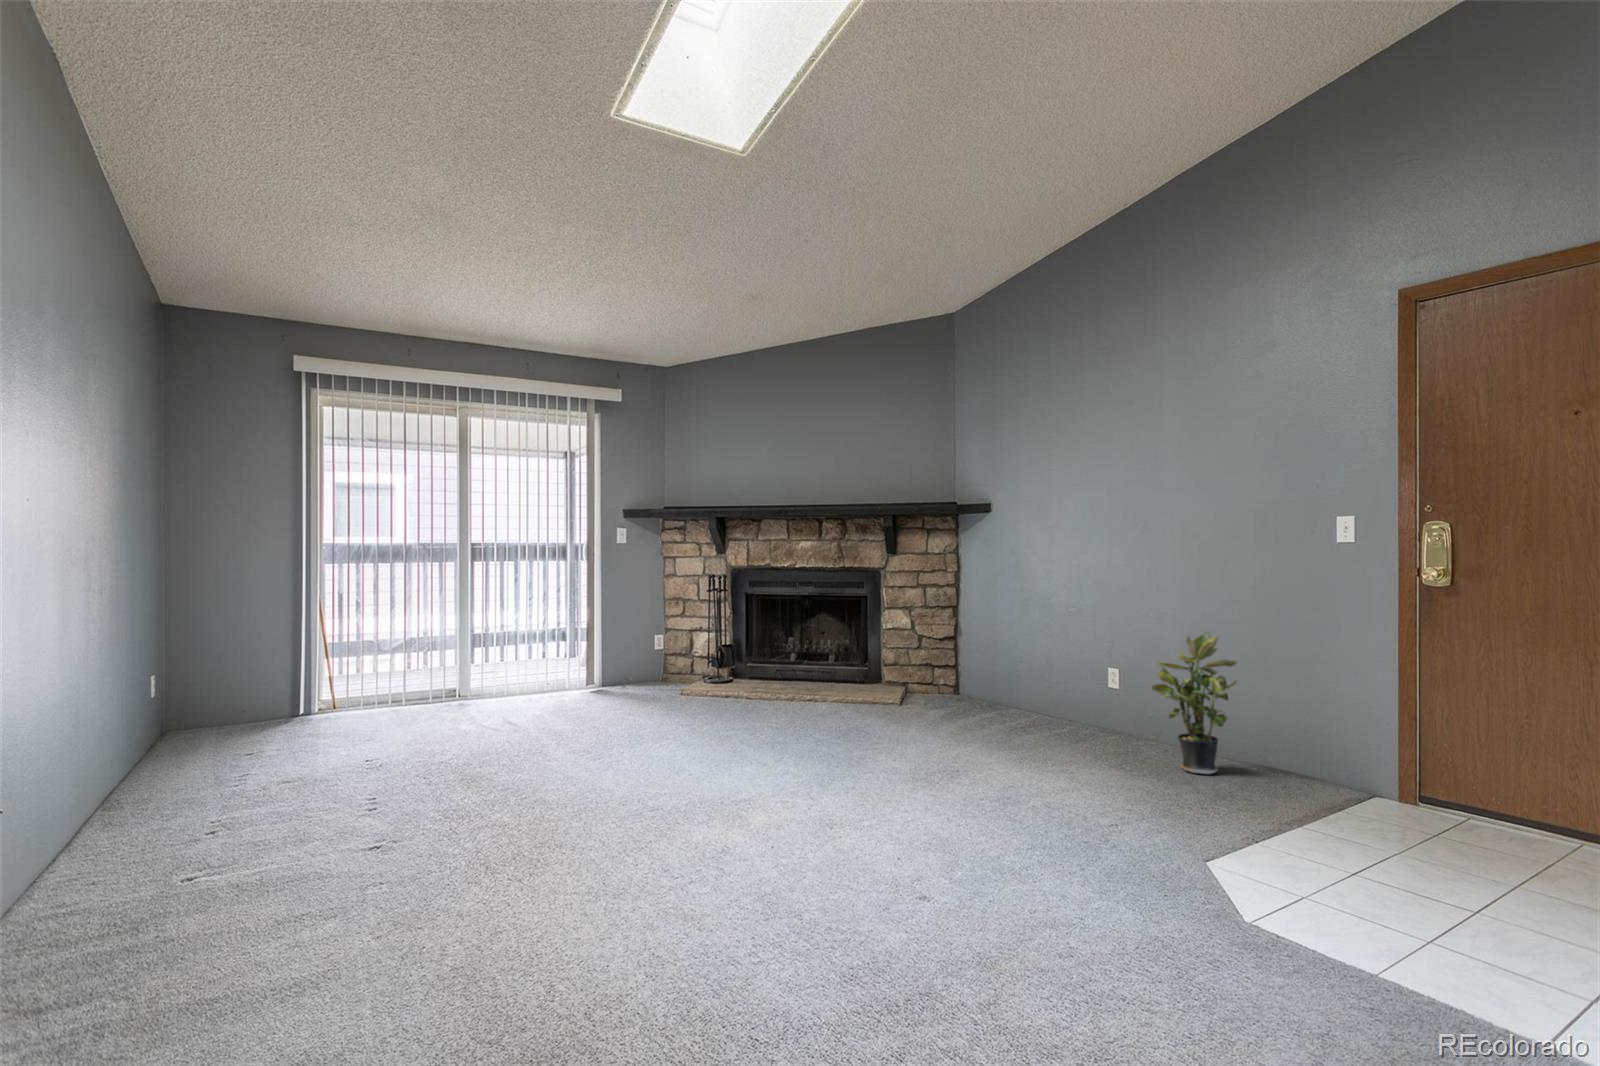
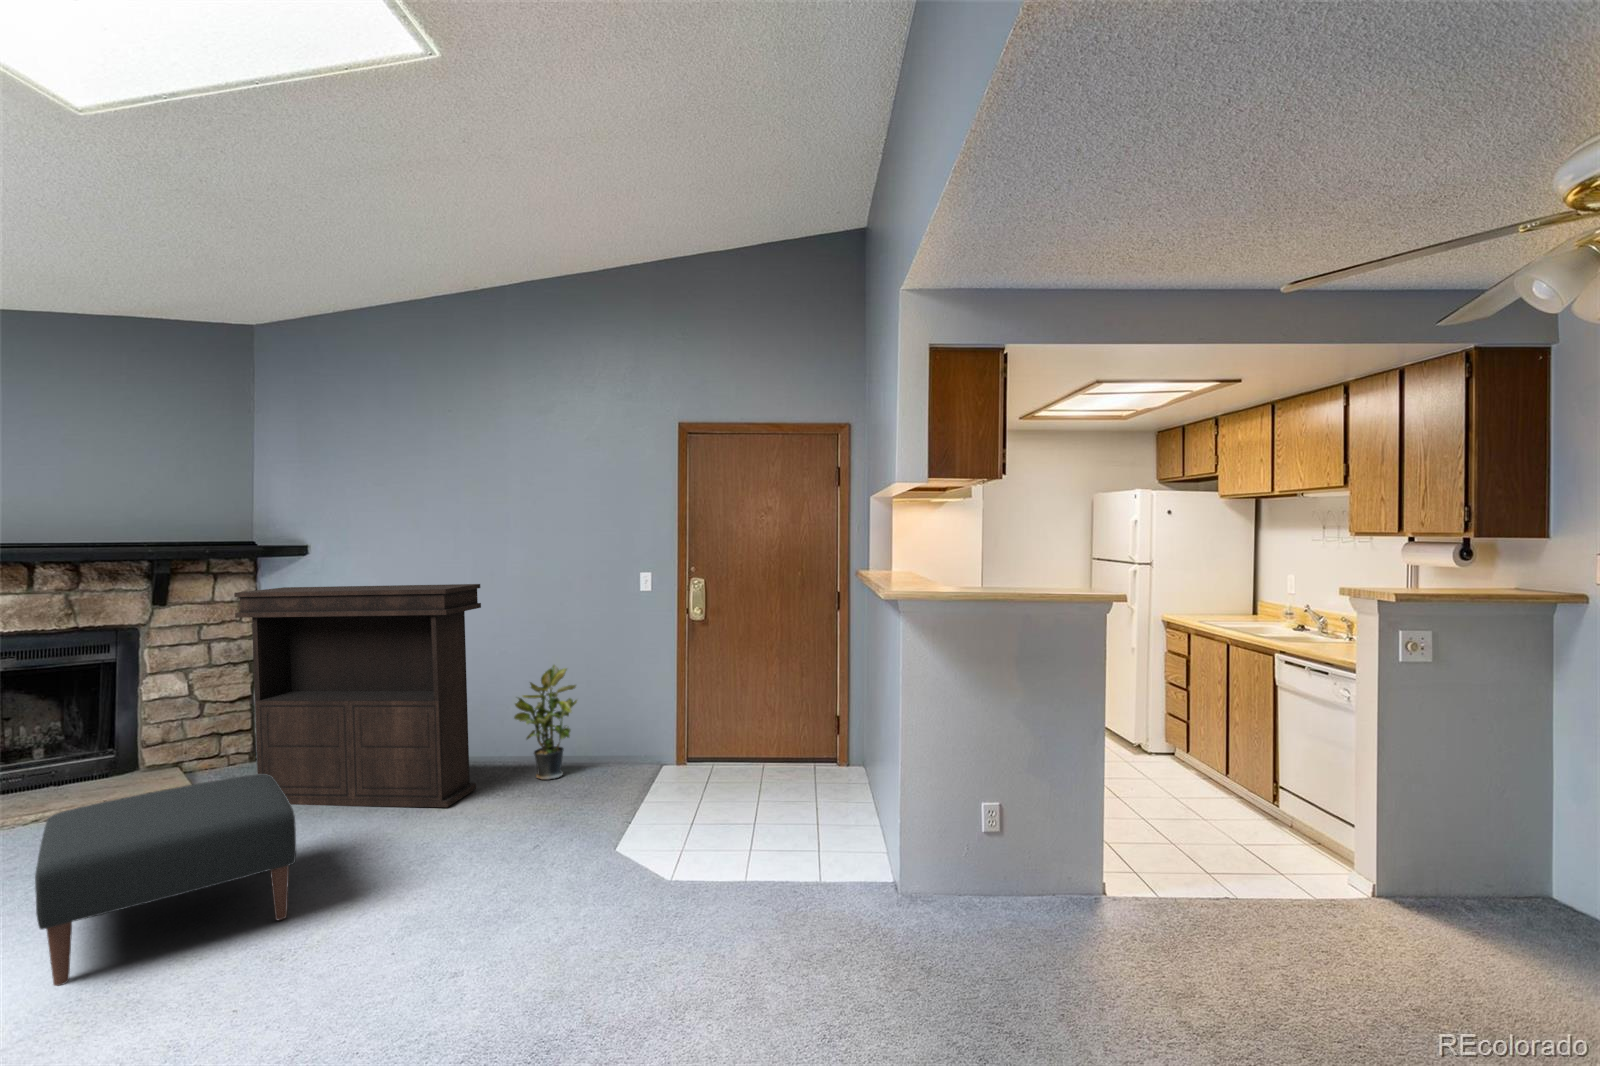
console table: none [911,528,1109,769] -> present [234,584,481,807]
ottoman: none [698,682,887,813] -> present [35,774,296,986]

